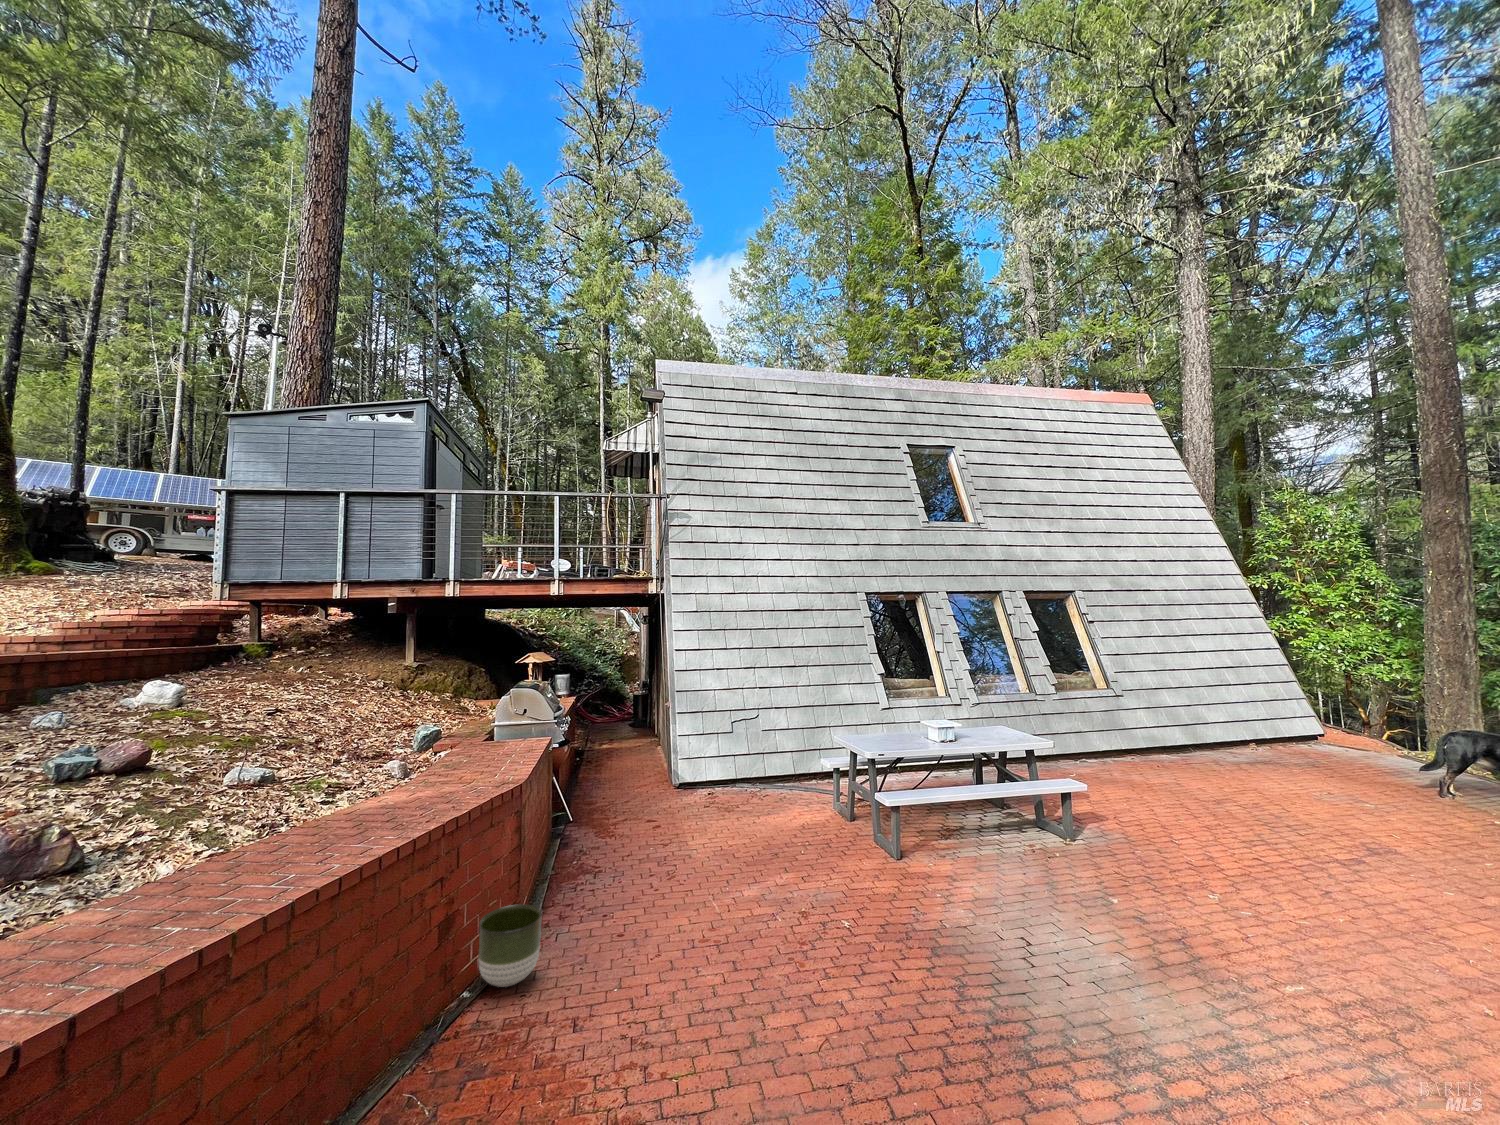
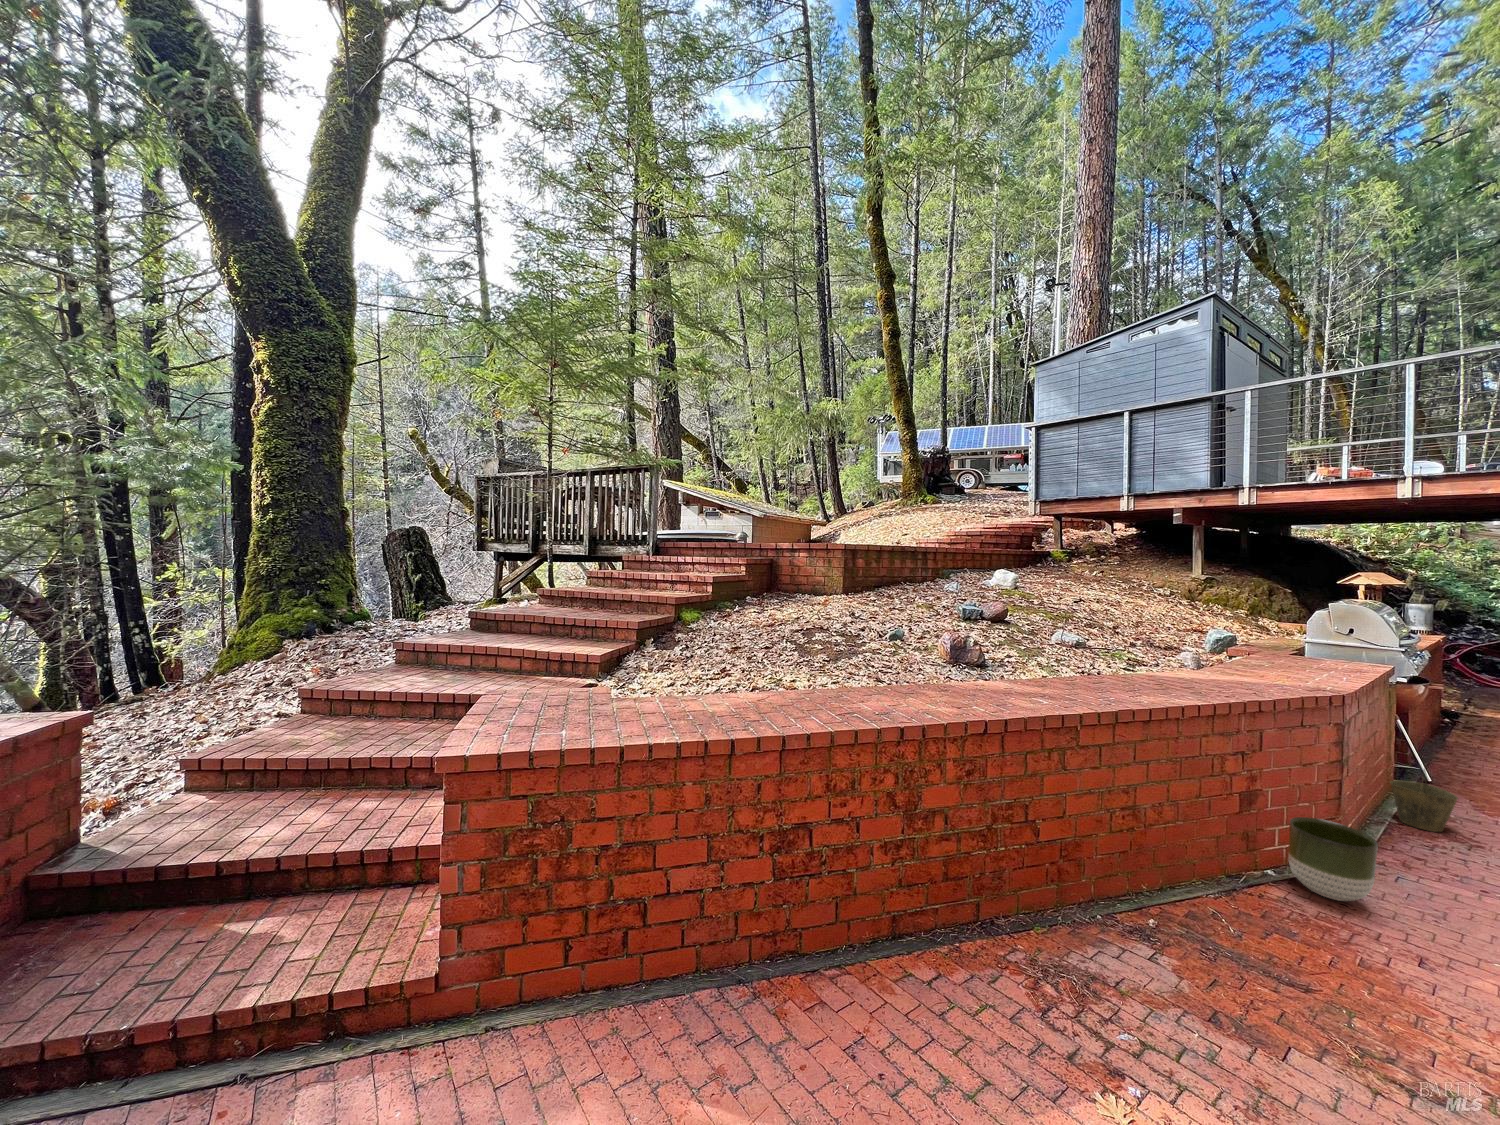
bucket: none [548,809,585,865] -> present [1390,769,1458,832]

